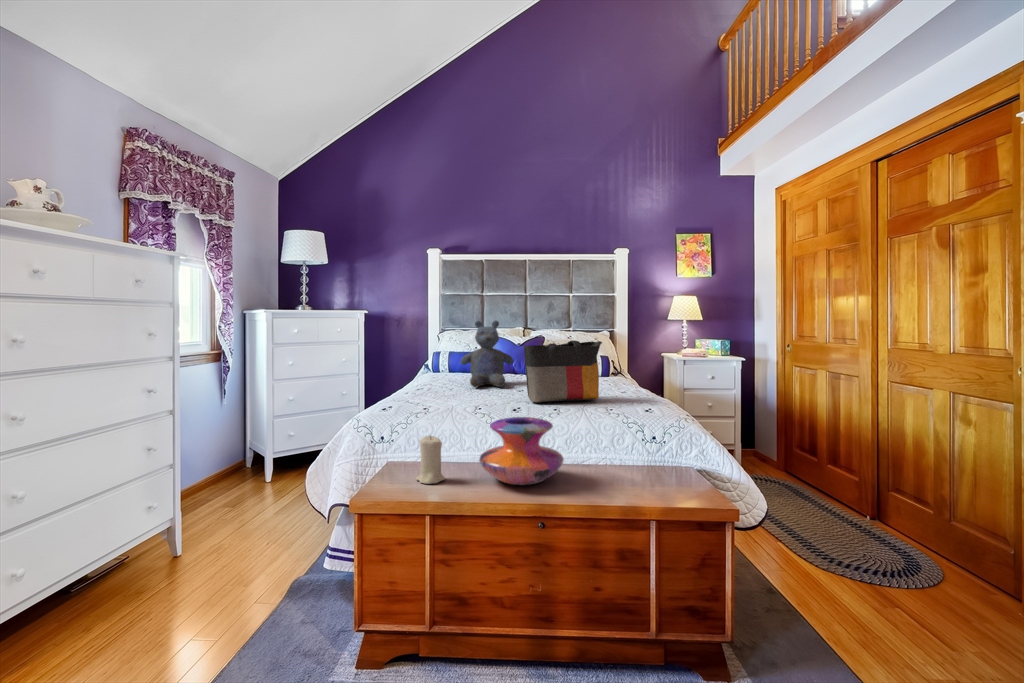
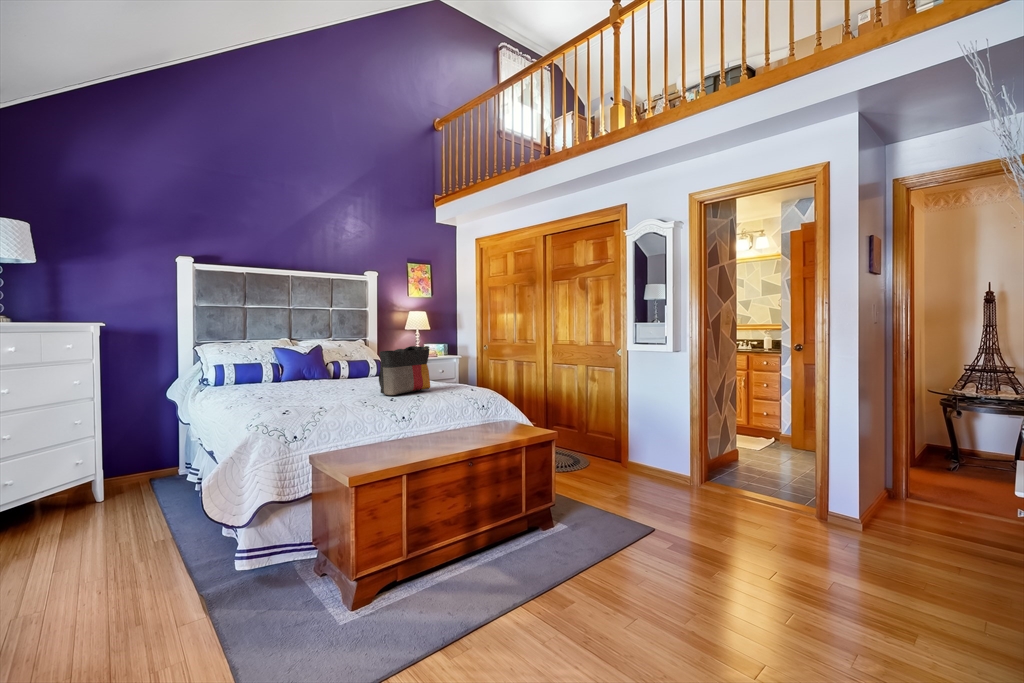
stuffed bear: present [461,321,514,387] -> none [284,331,336,392]
decorative vase: present [479,417,564,485] -> none [404,400,463,446]
candle: present [416,436,445,484] -> none [367,421,388,458]

